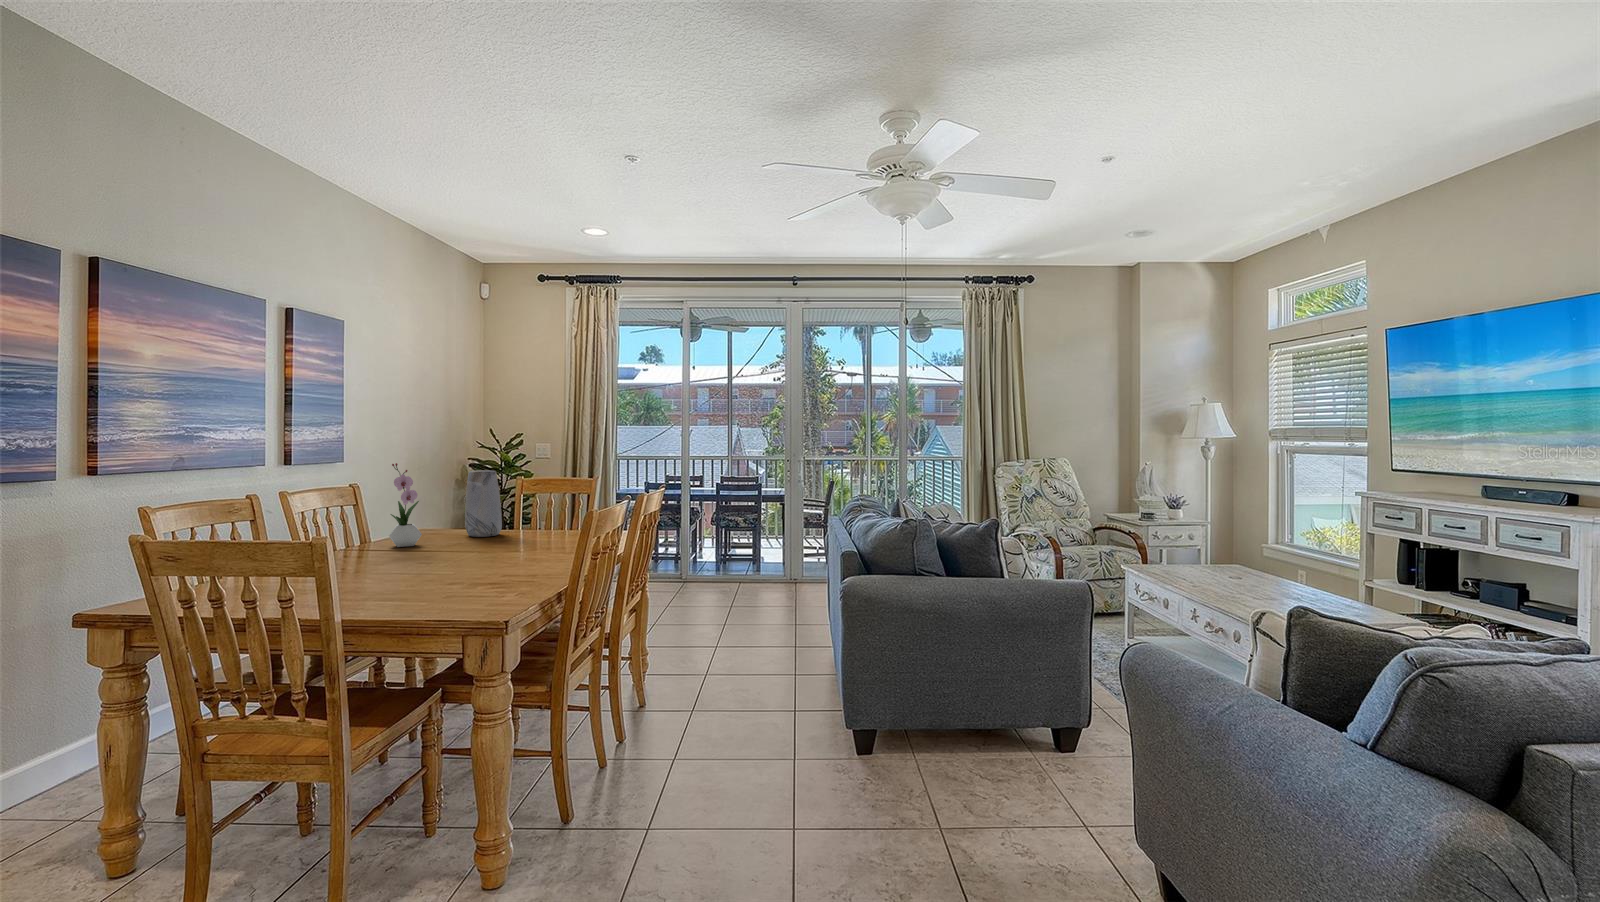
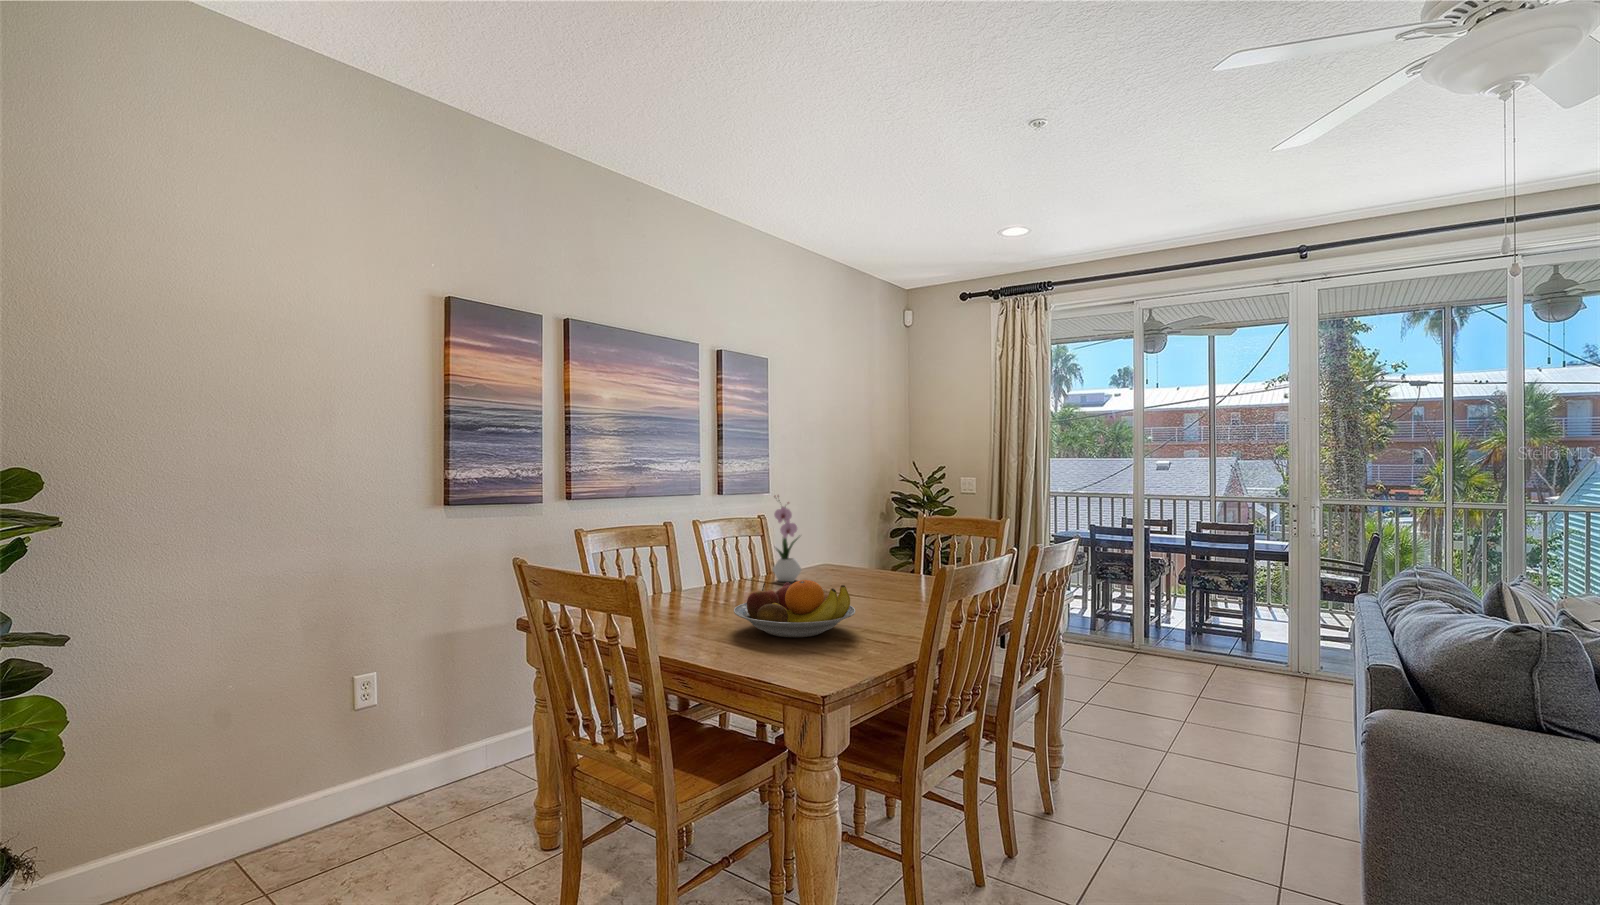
vase: present [465,470,502,537] -> none [850,504,887,578]
fruit bowl: none [399,535,517,586] -> present [734,580,855,637]

